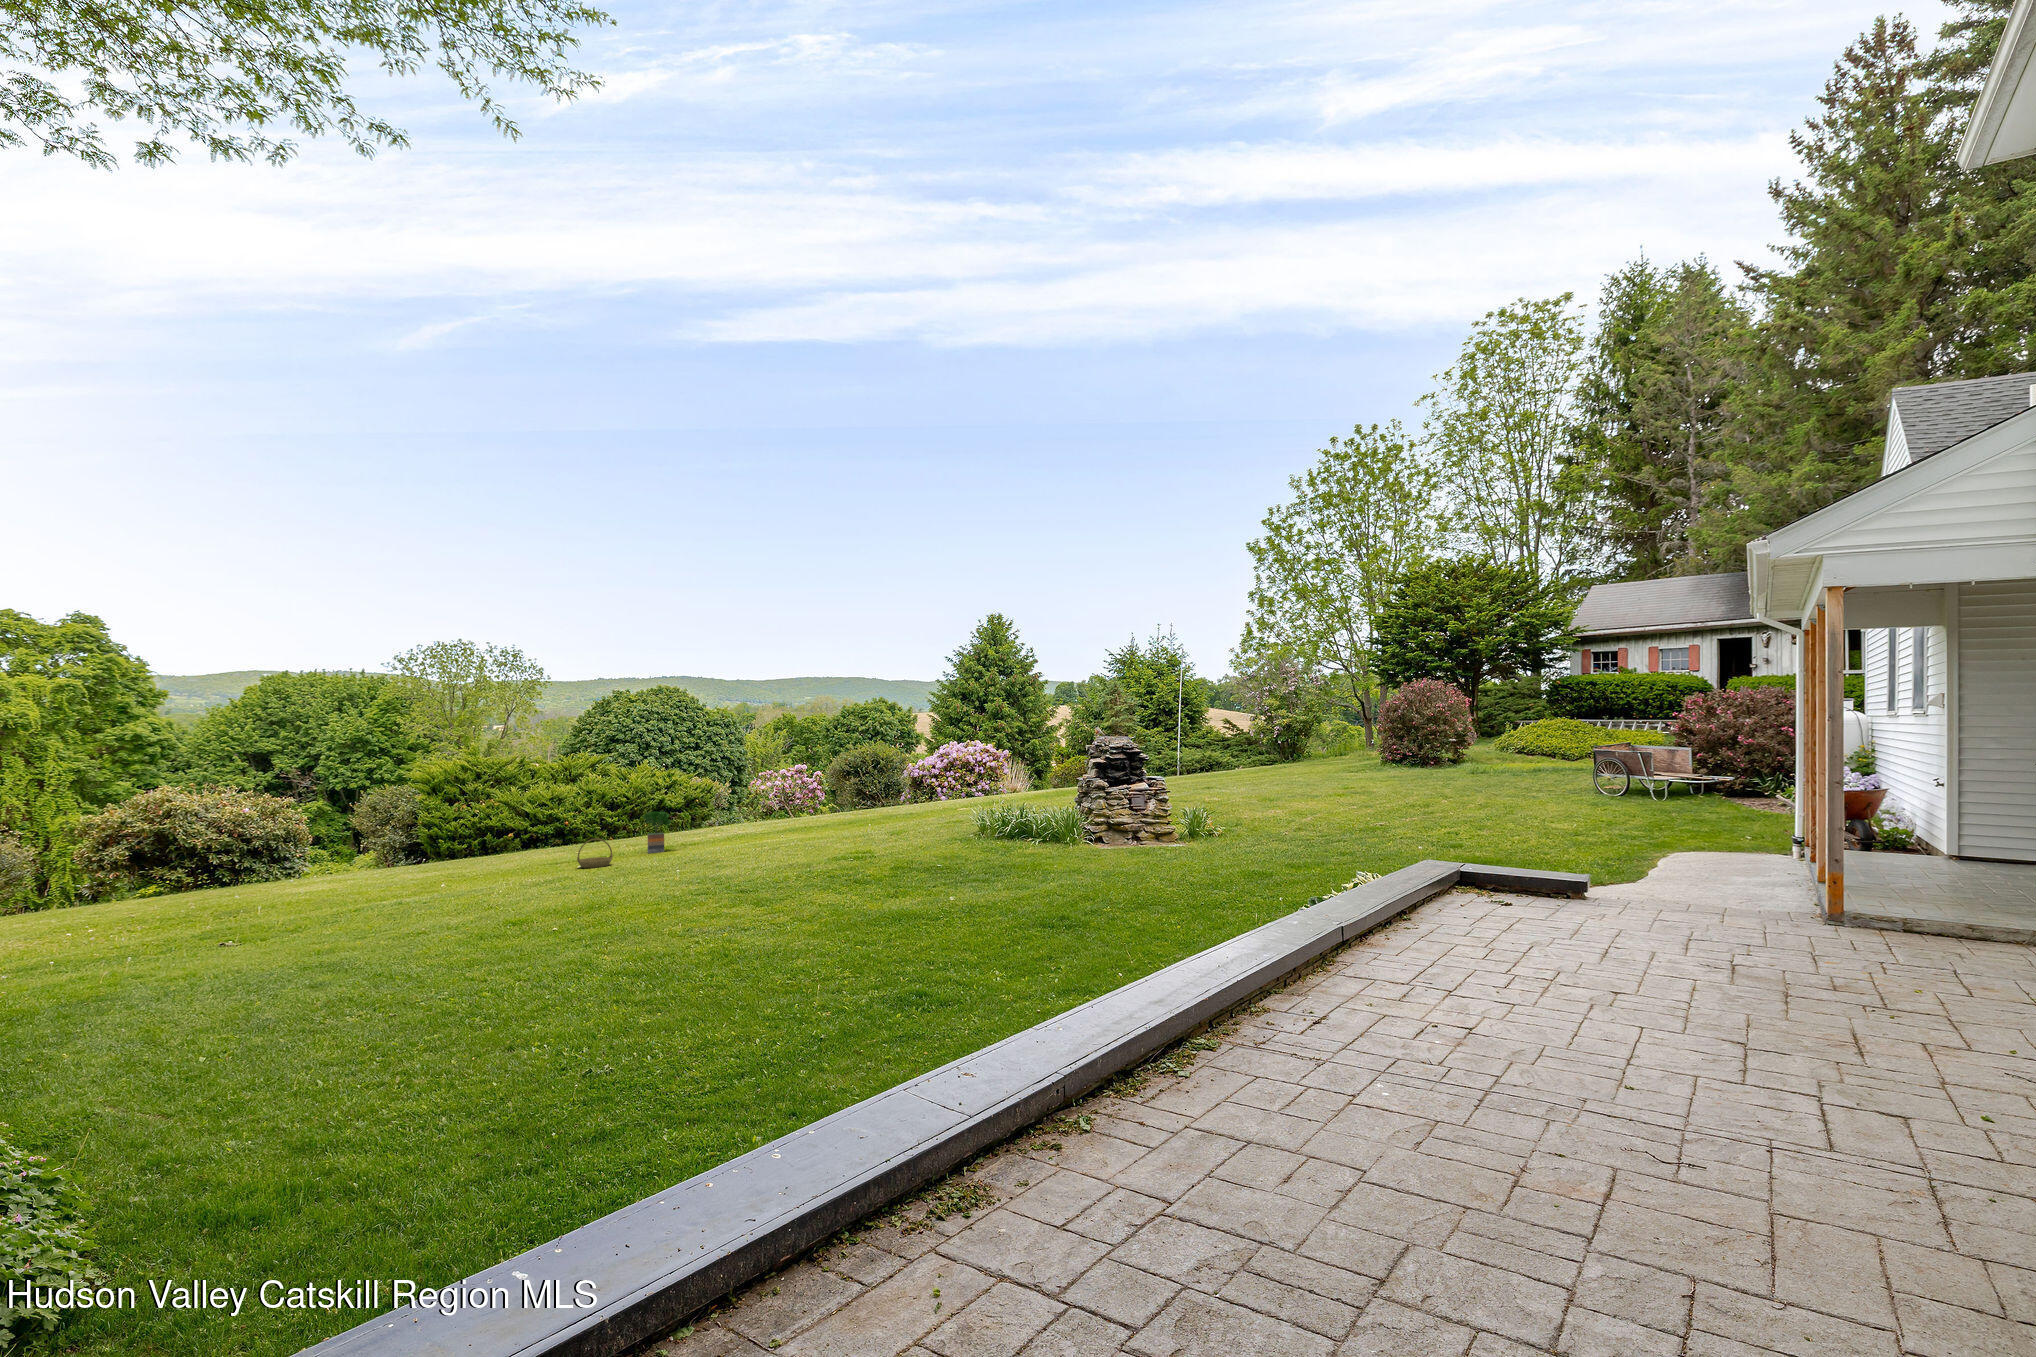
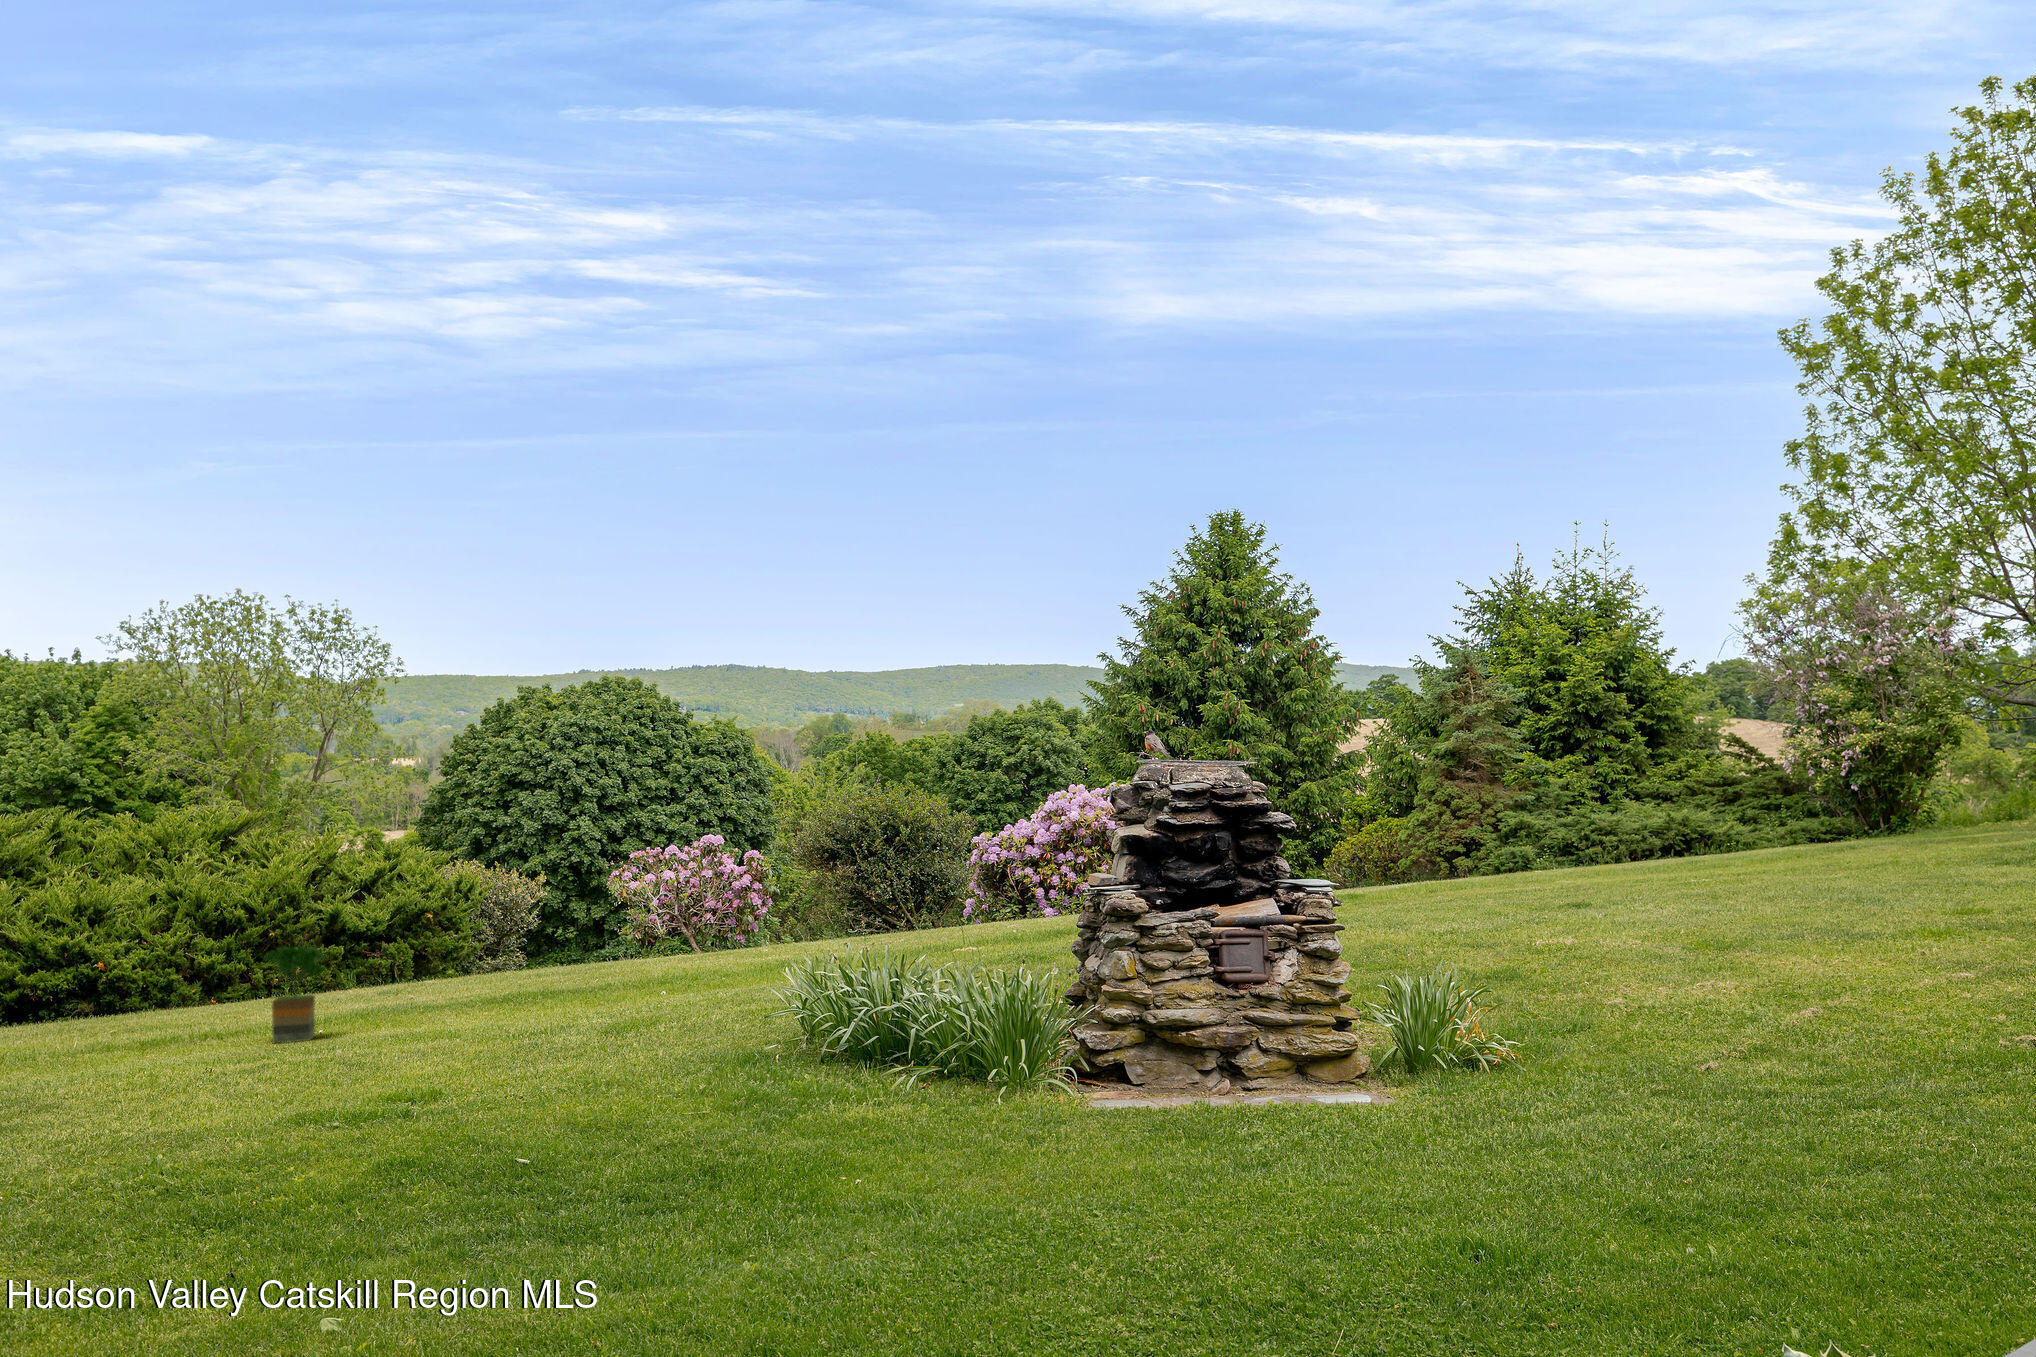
basket: present [577,838,613,868] -> none [57,1014,142,1084]

